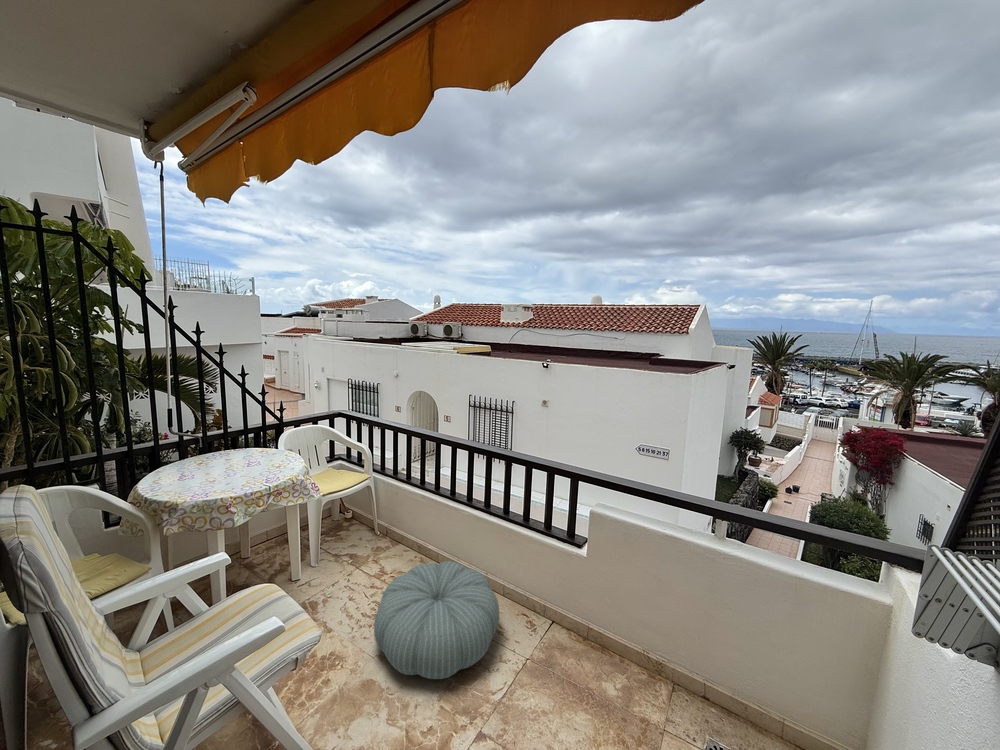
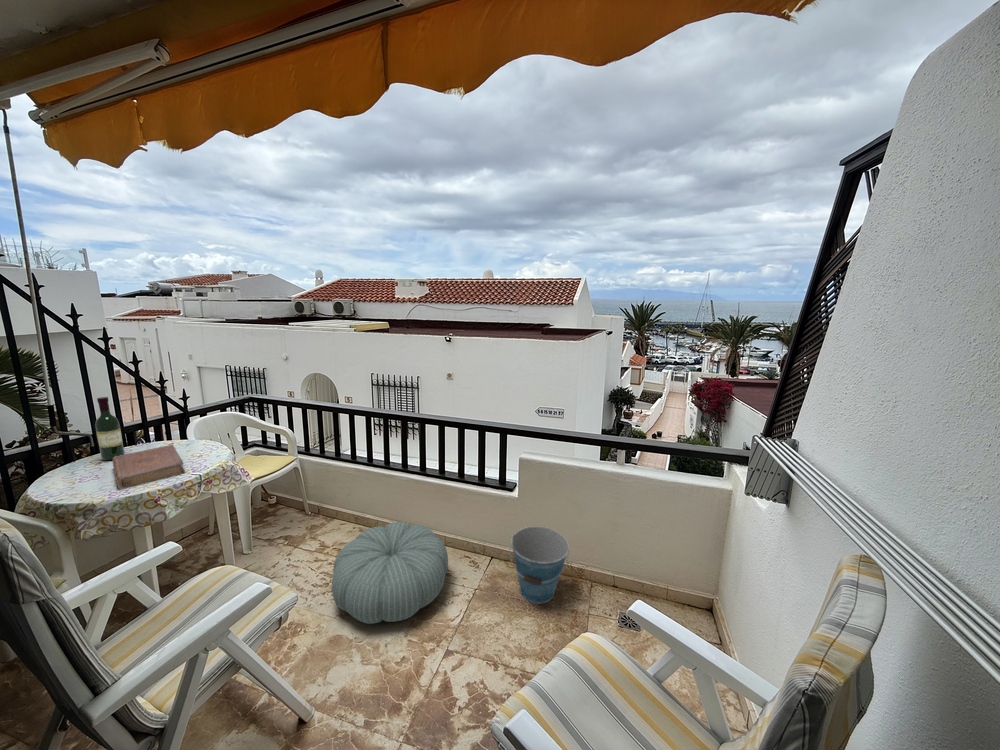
wine bottle: none [203,405,223,462] -> present [95,397,124,460]
book: none [201,454,259,492] -> present [112,445,185,489]
bucket: none [568,598,643,701] -> present [510,526,569,604]

